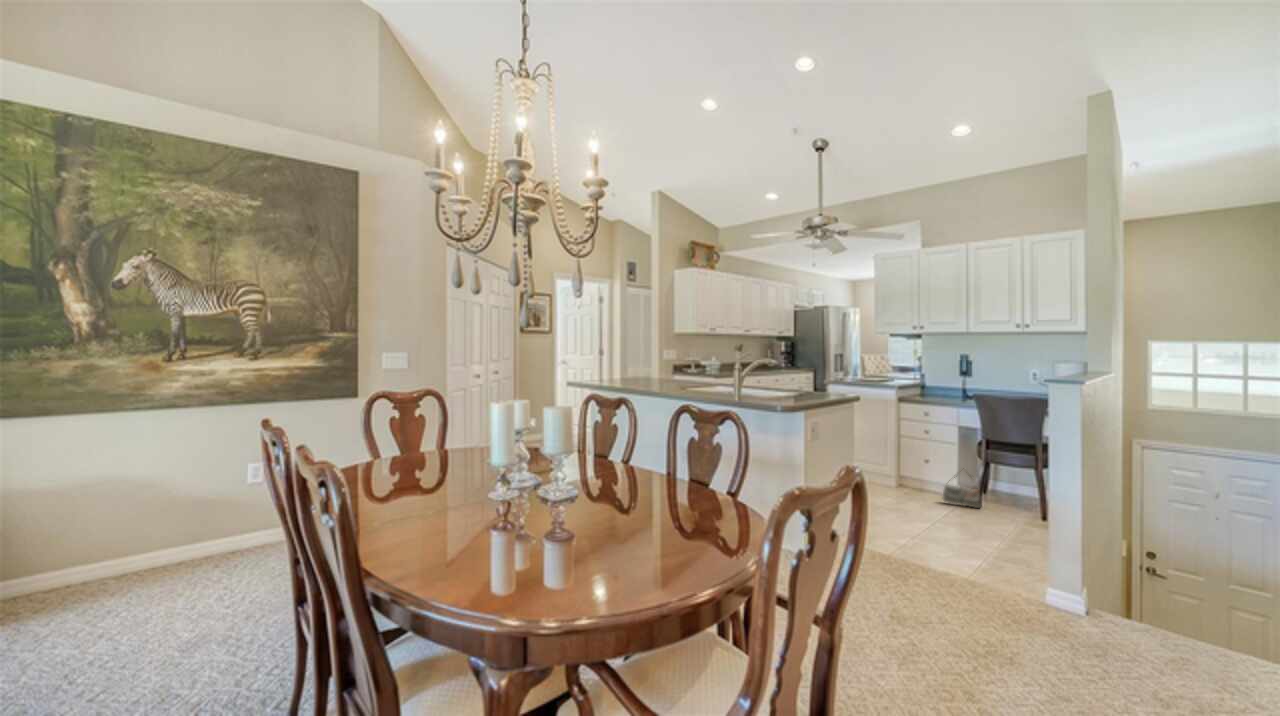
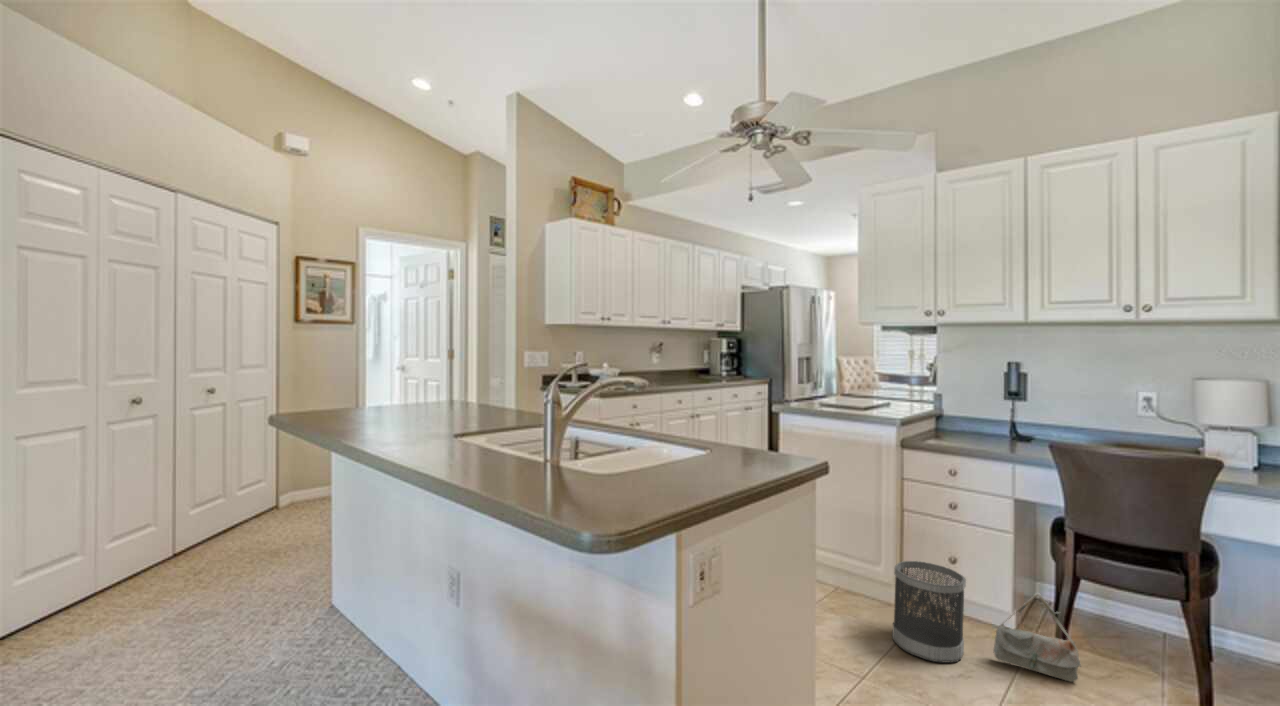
wastebasket: none [891,458,929,502] -> present [892,561,966,663]

